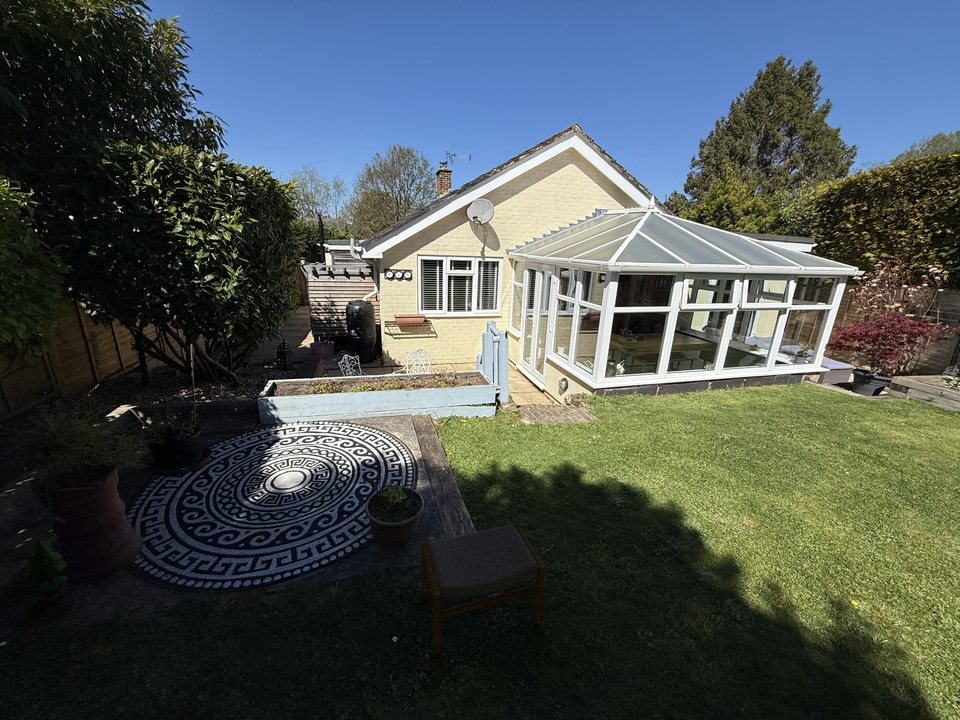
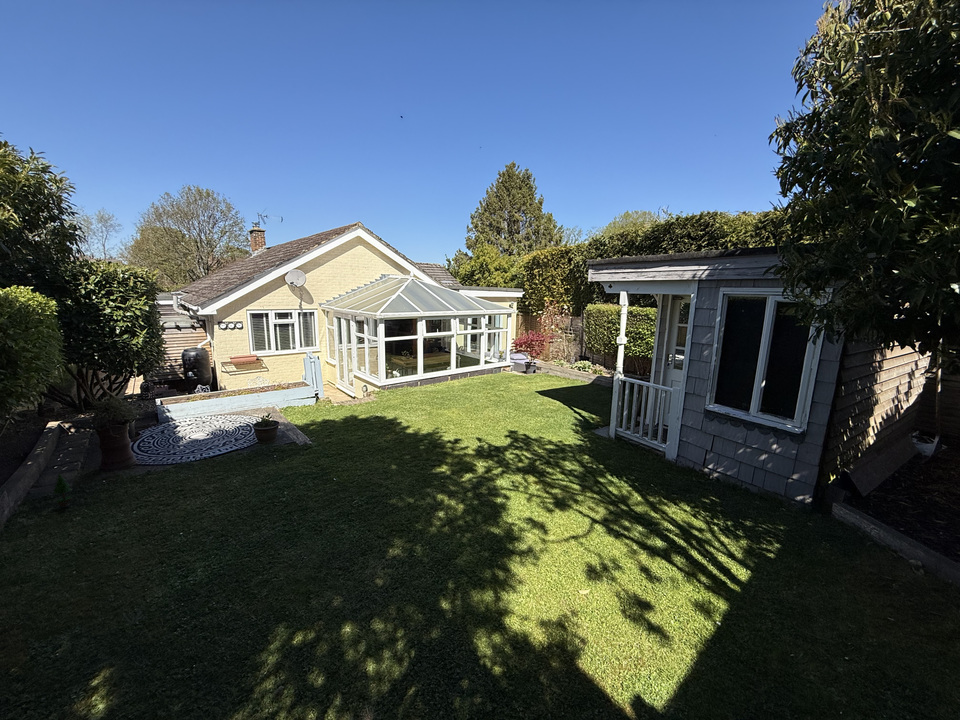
footstool: present [421,522,545,655] -> none [278,431,334,477]

